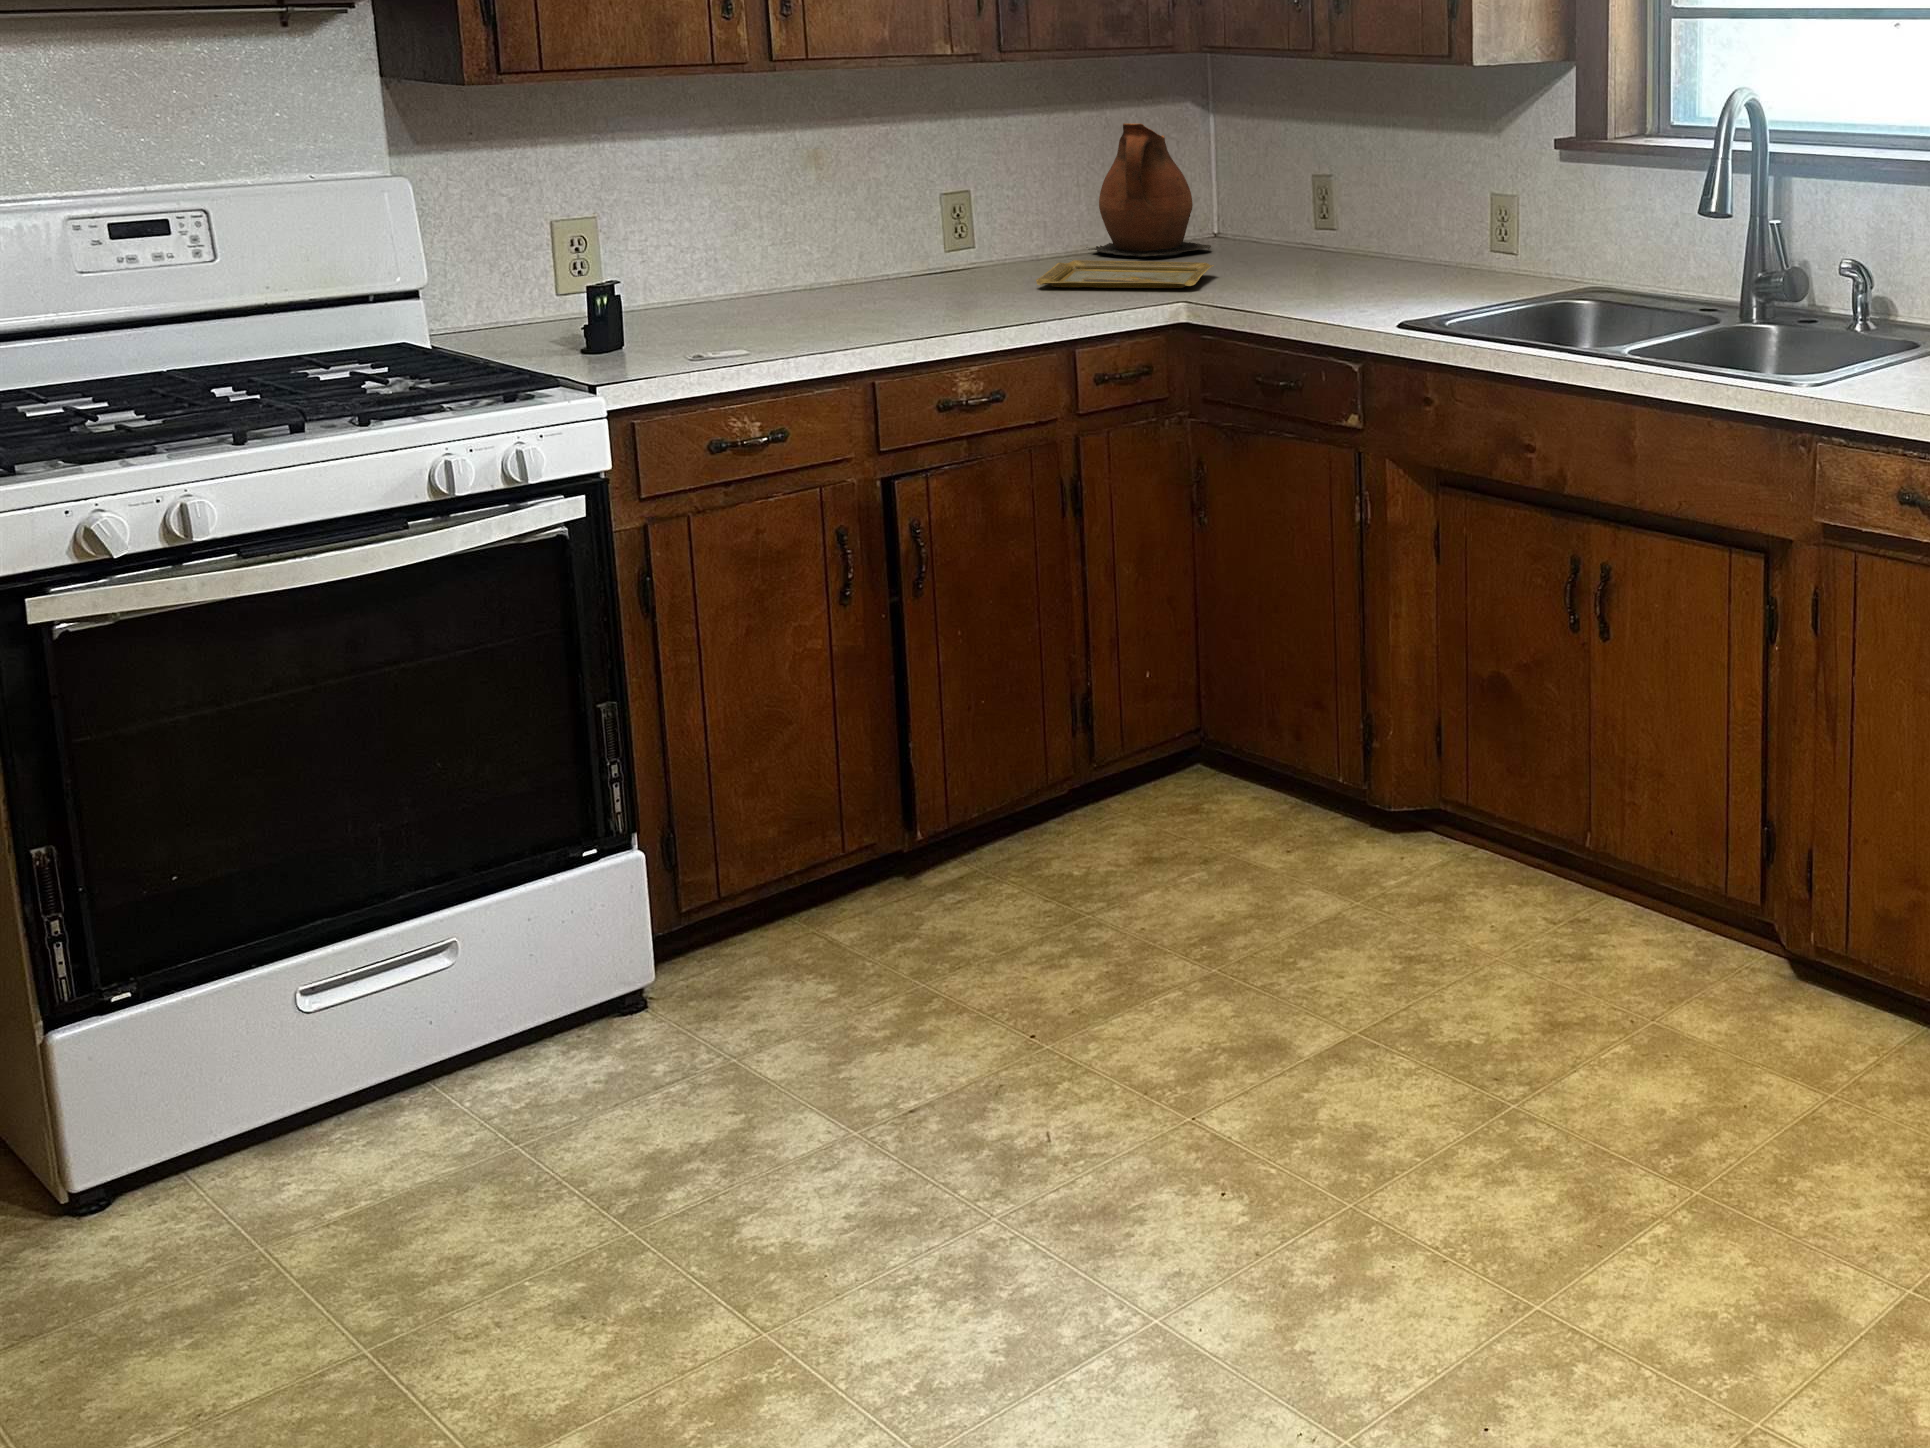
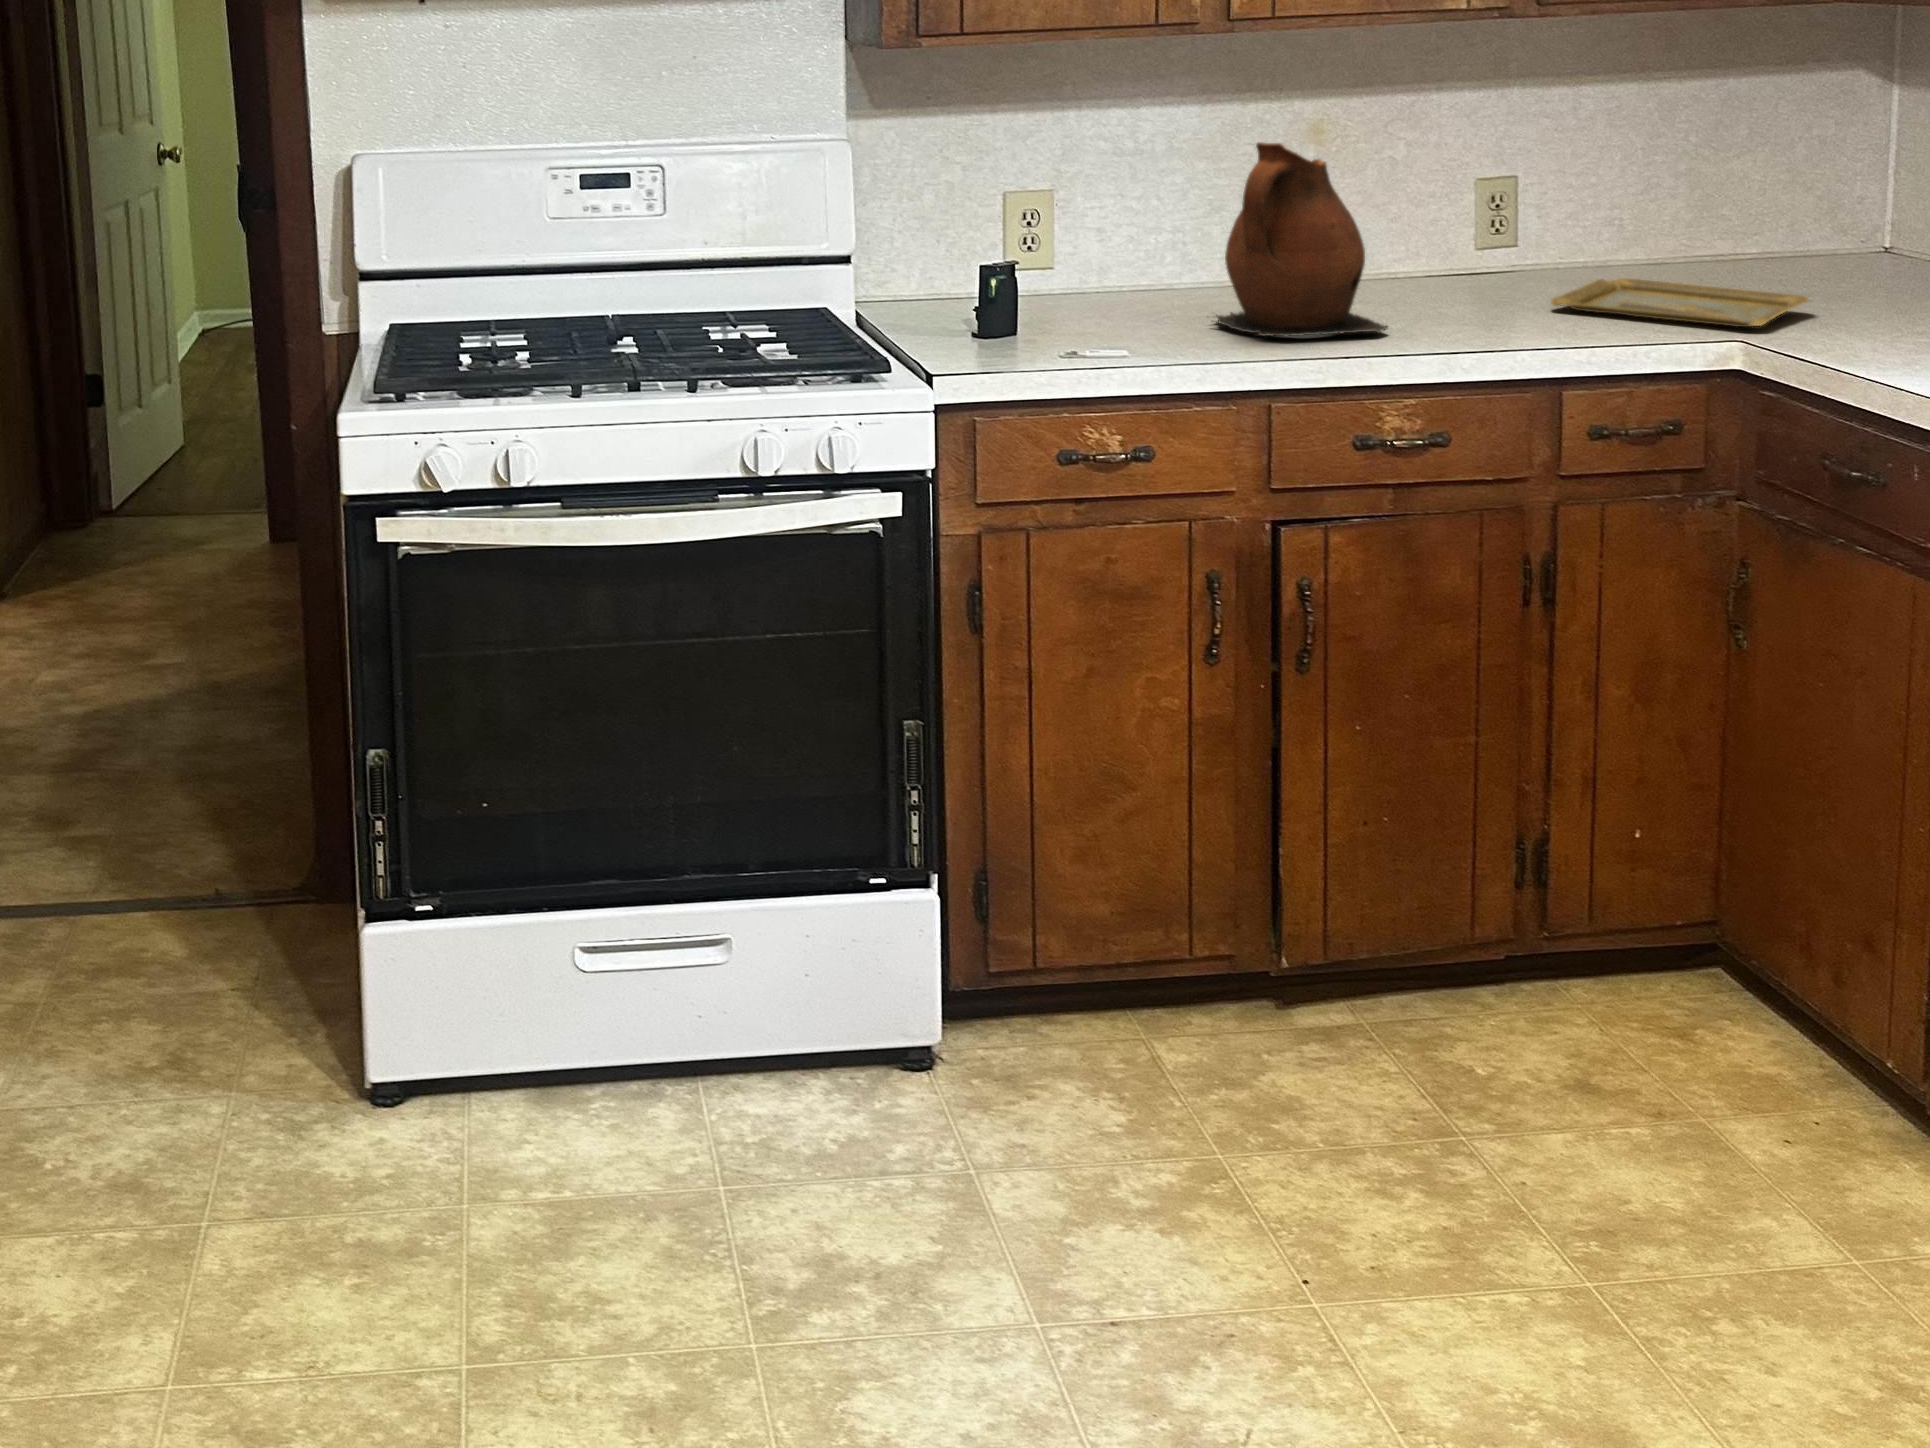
ceramic pitcher: present [1089,123,1211,257] -> present [1216,142,1388,336]

